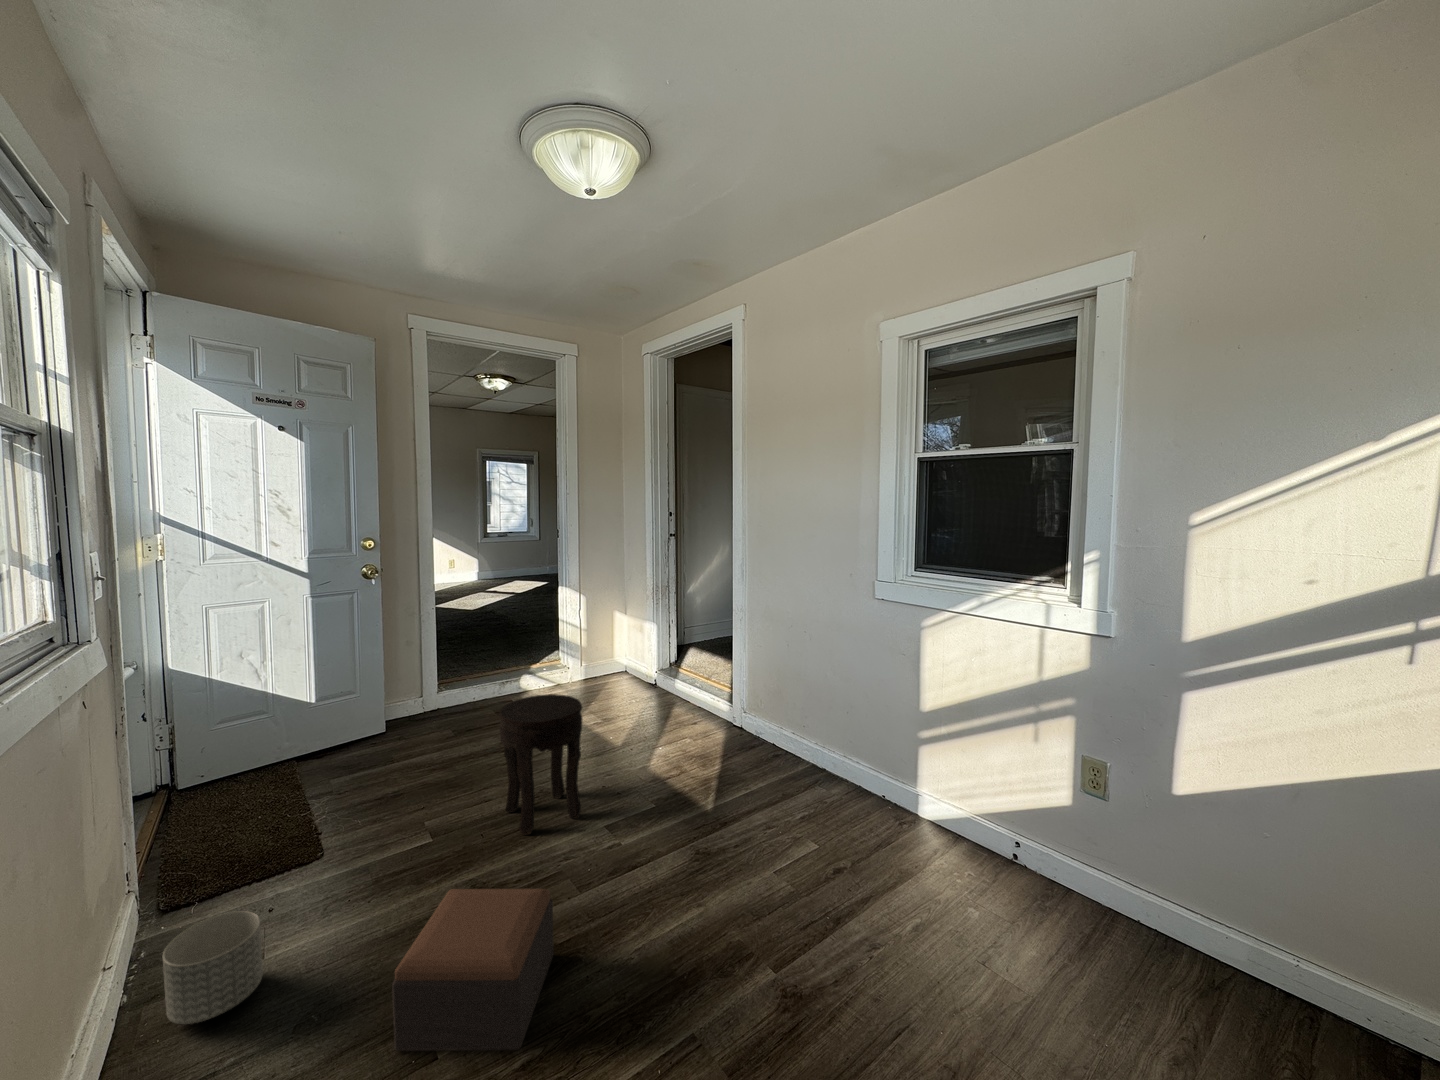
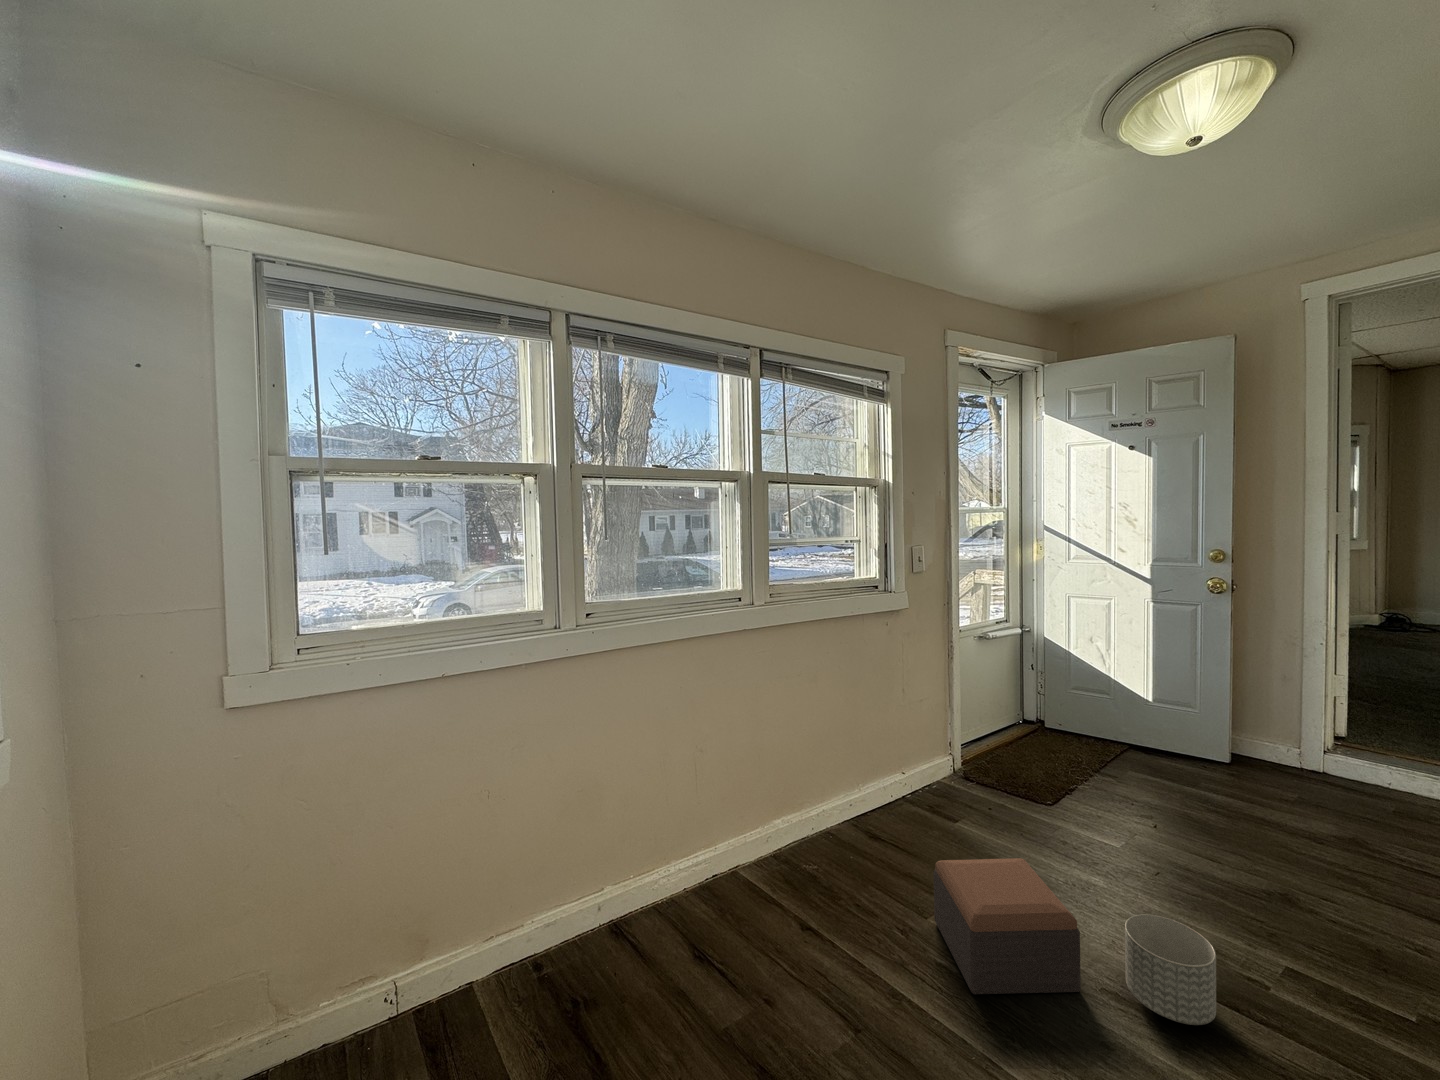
side table: present [499,694,582,835] -> none [1205,760,1348,959]
planter: present [163,911,263,1024] -> present [1125,914,1216,1025]

